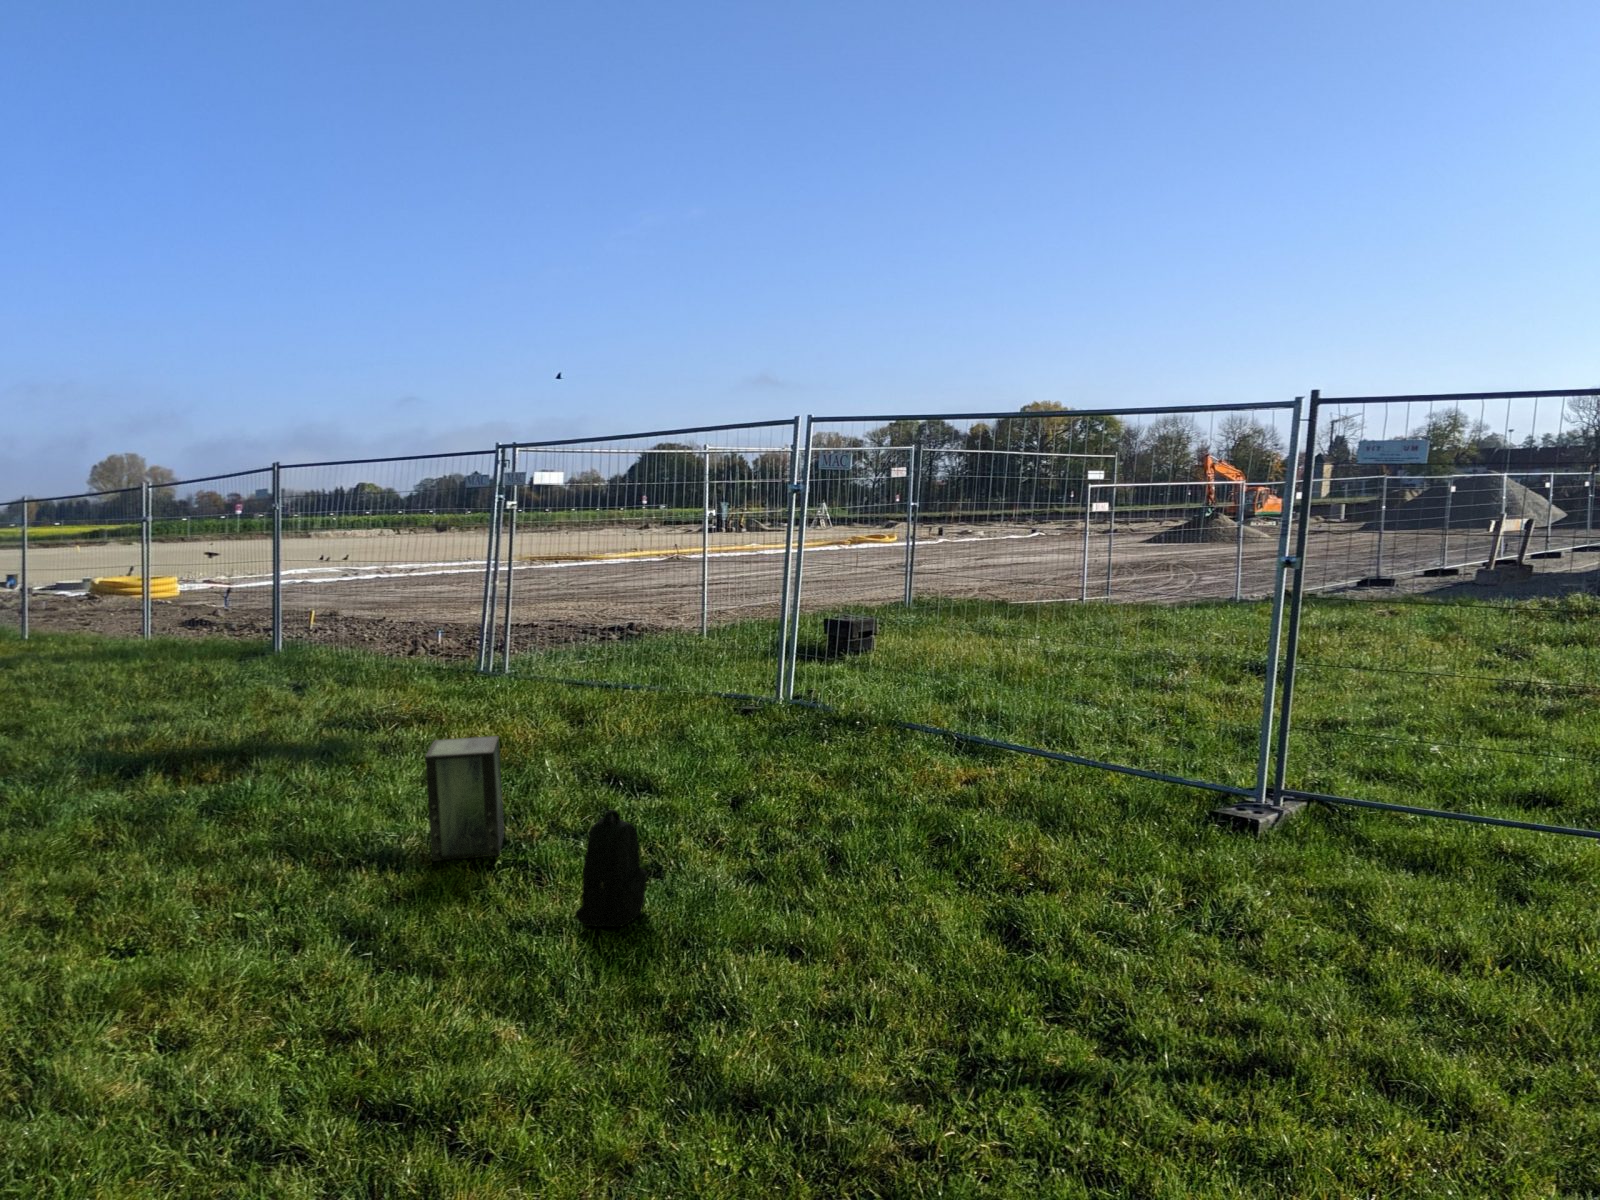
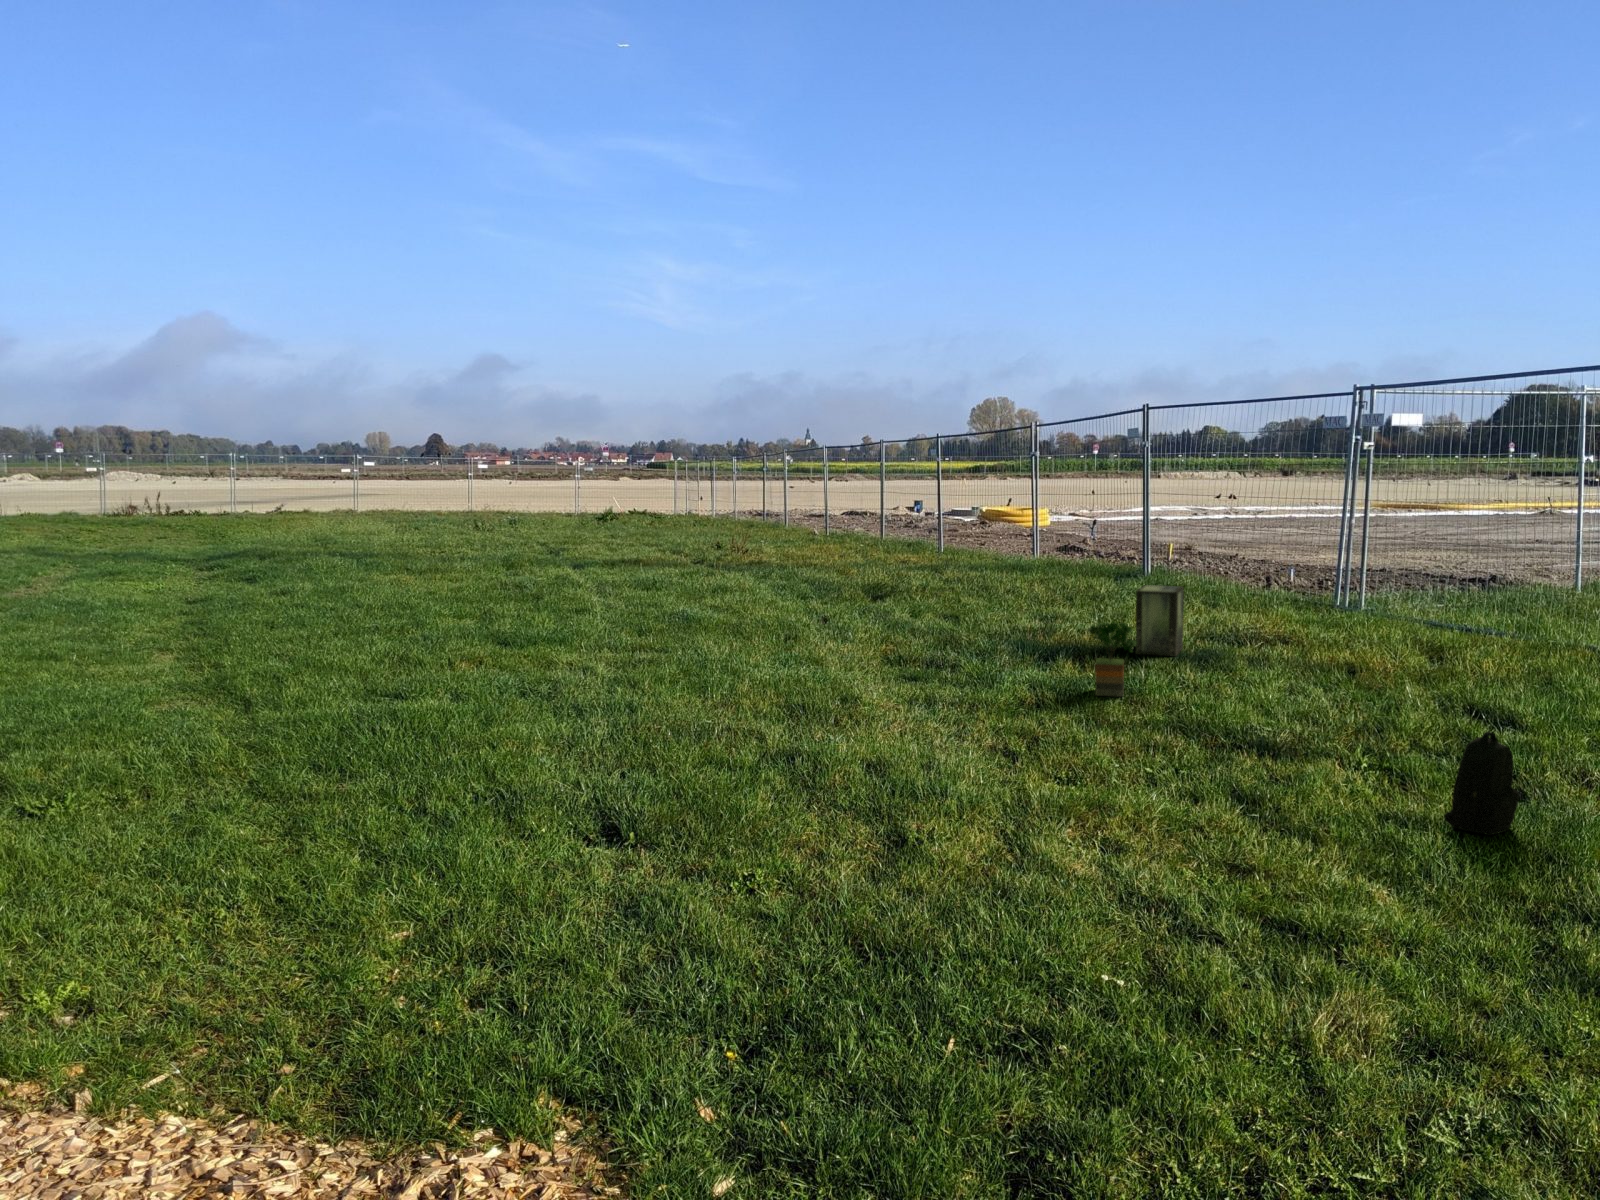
potted tree: none [168,721,241,821] -> present [1088,622,1137,697]
storage box: present [425,736,504,861] -> present [1136,585,1184,656]

